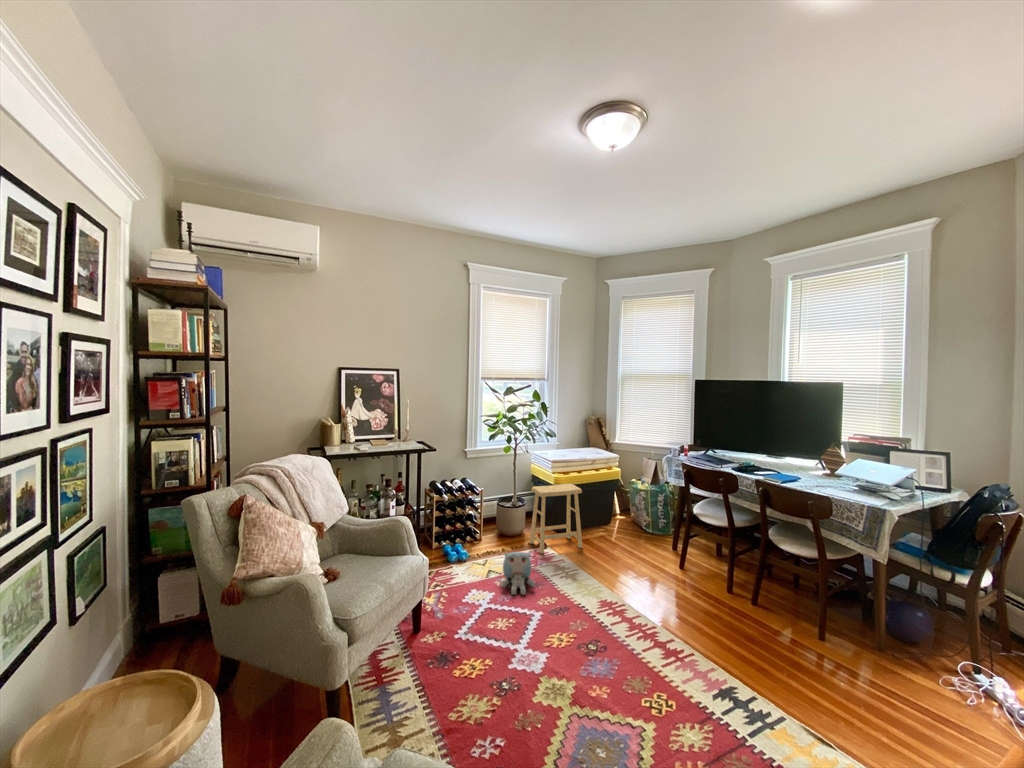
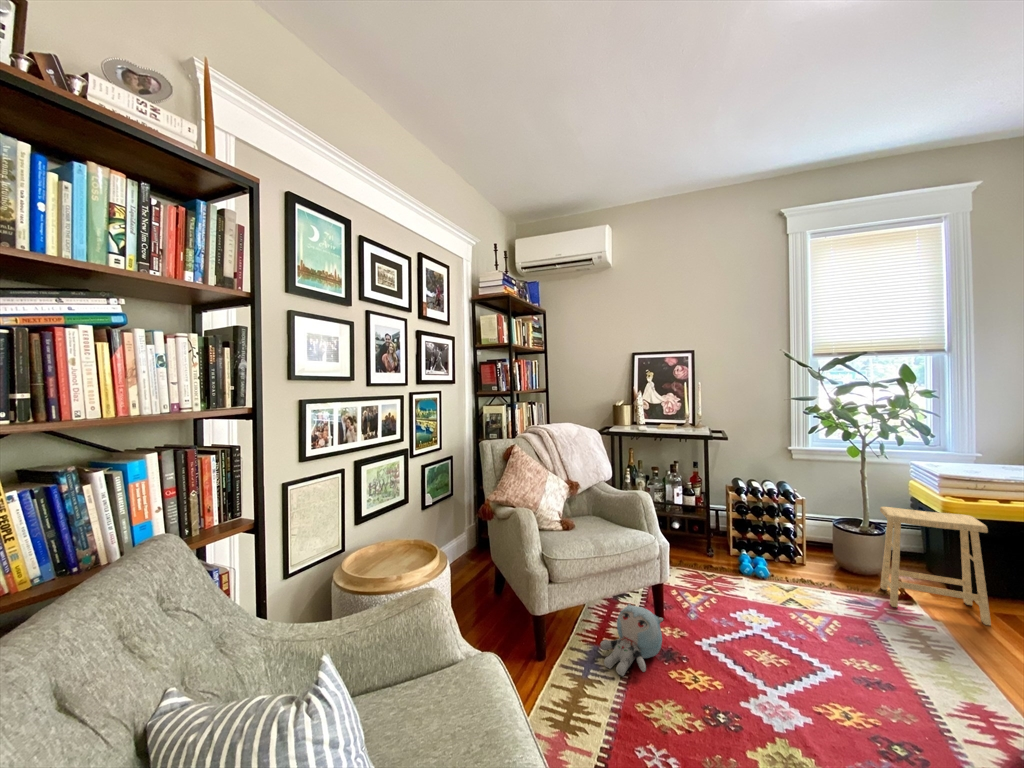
plush toy: present [501,552,535,595] -> present [601,604,663,676]

